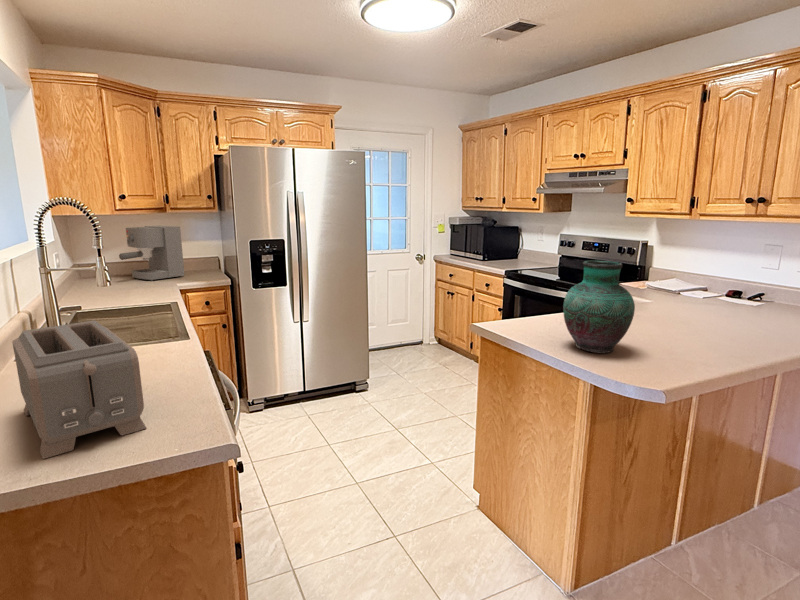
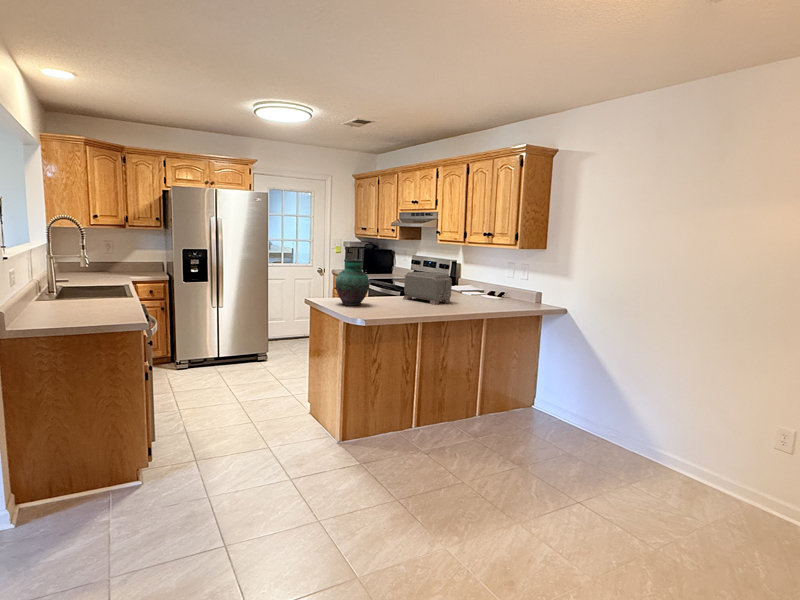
coffee maker: present [119,226,185,281] -> none [90,237,136,275]
toaster: present [12,321,146,459] -> present [403,272,452,304]

